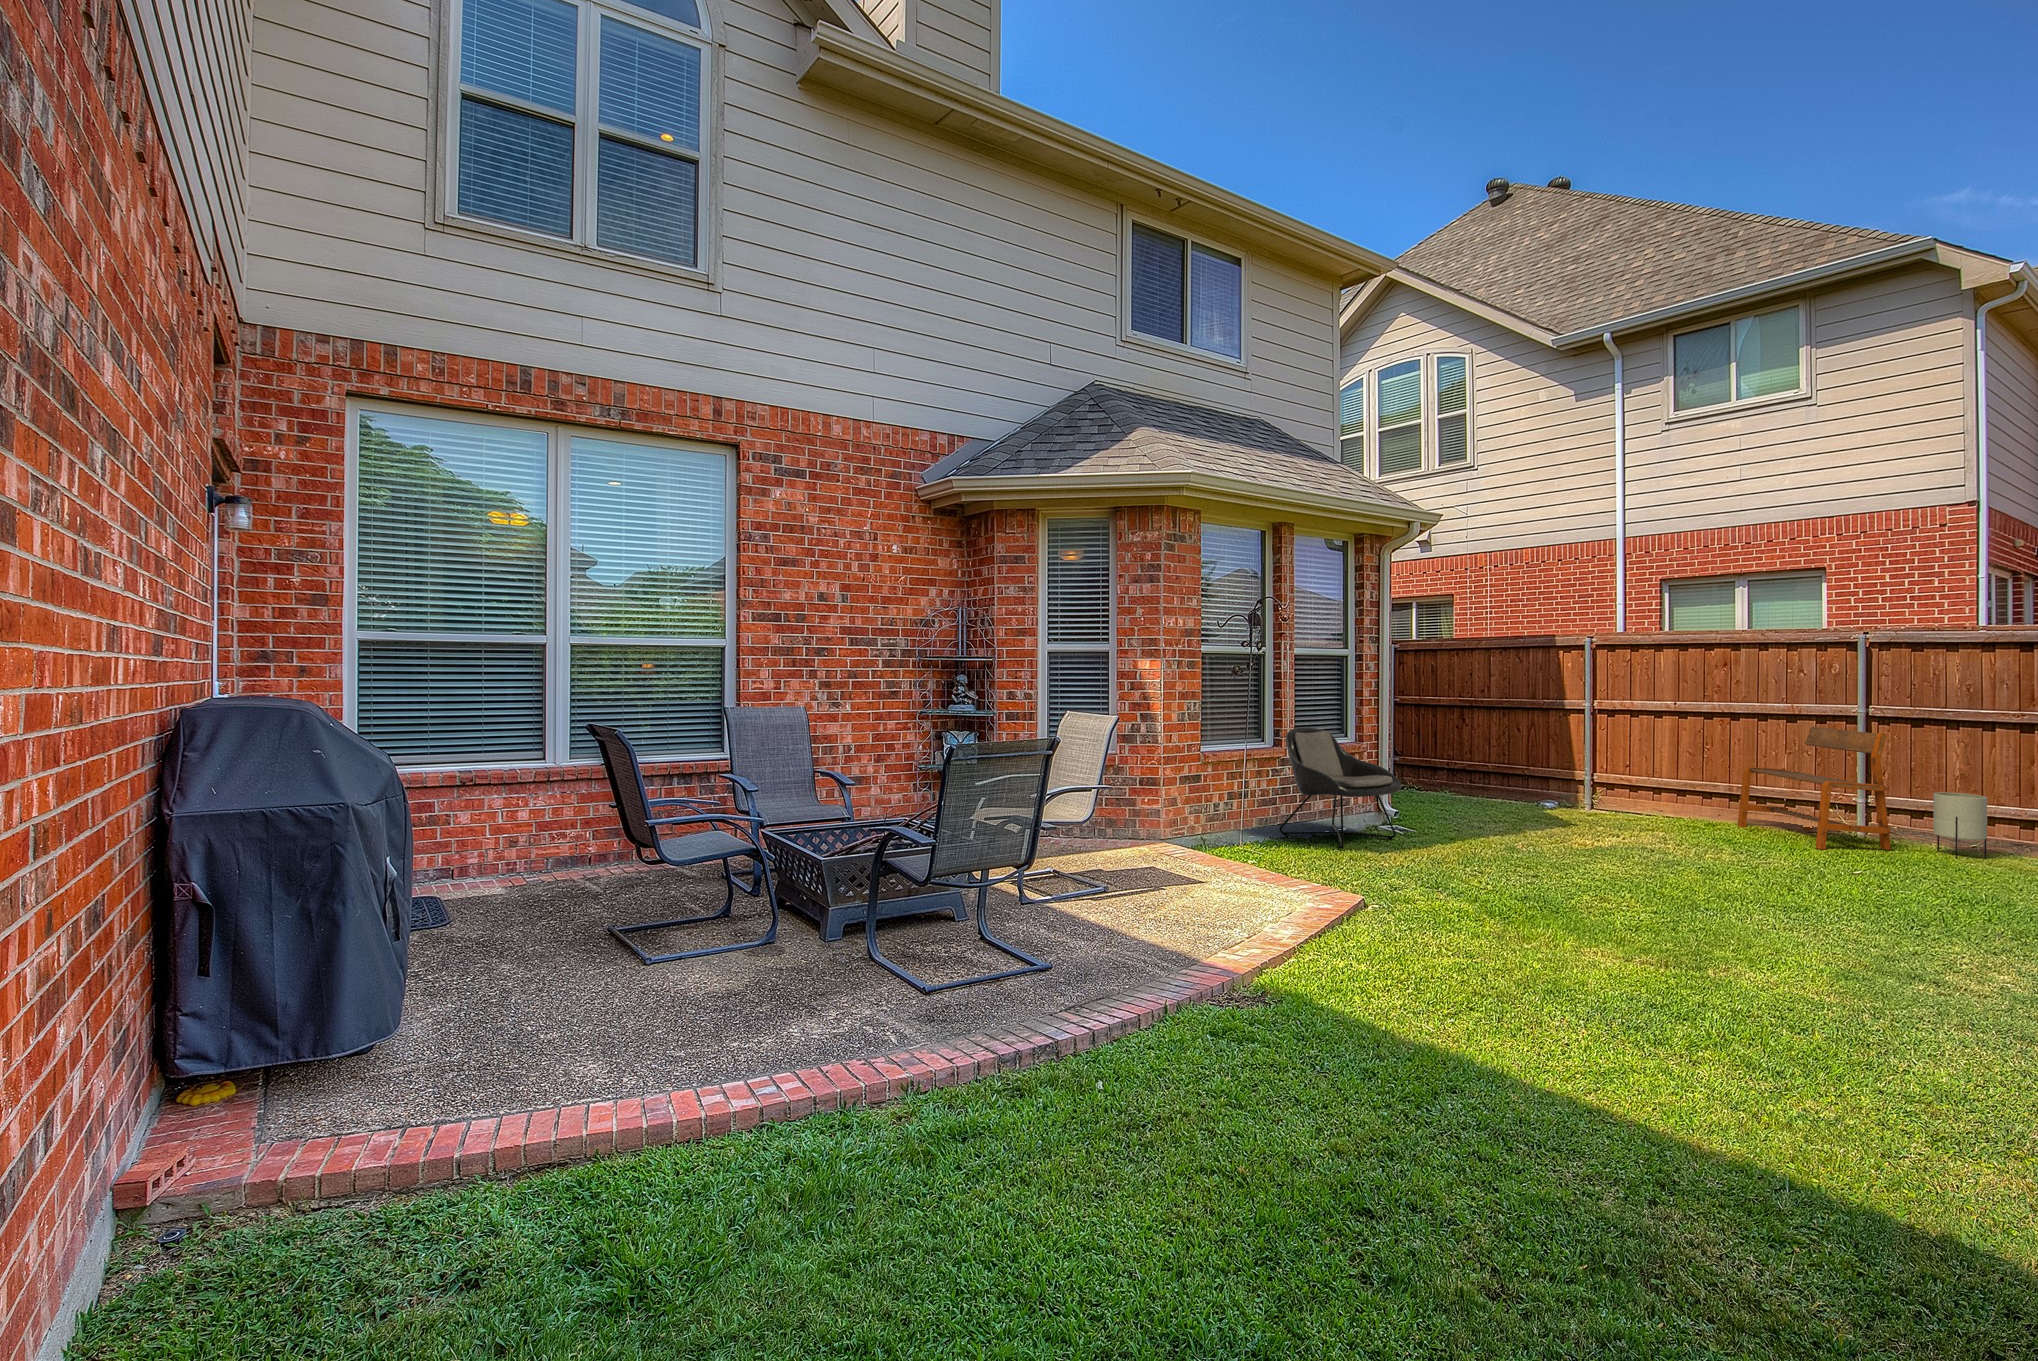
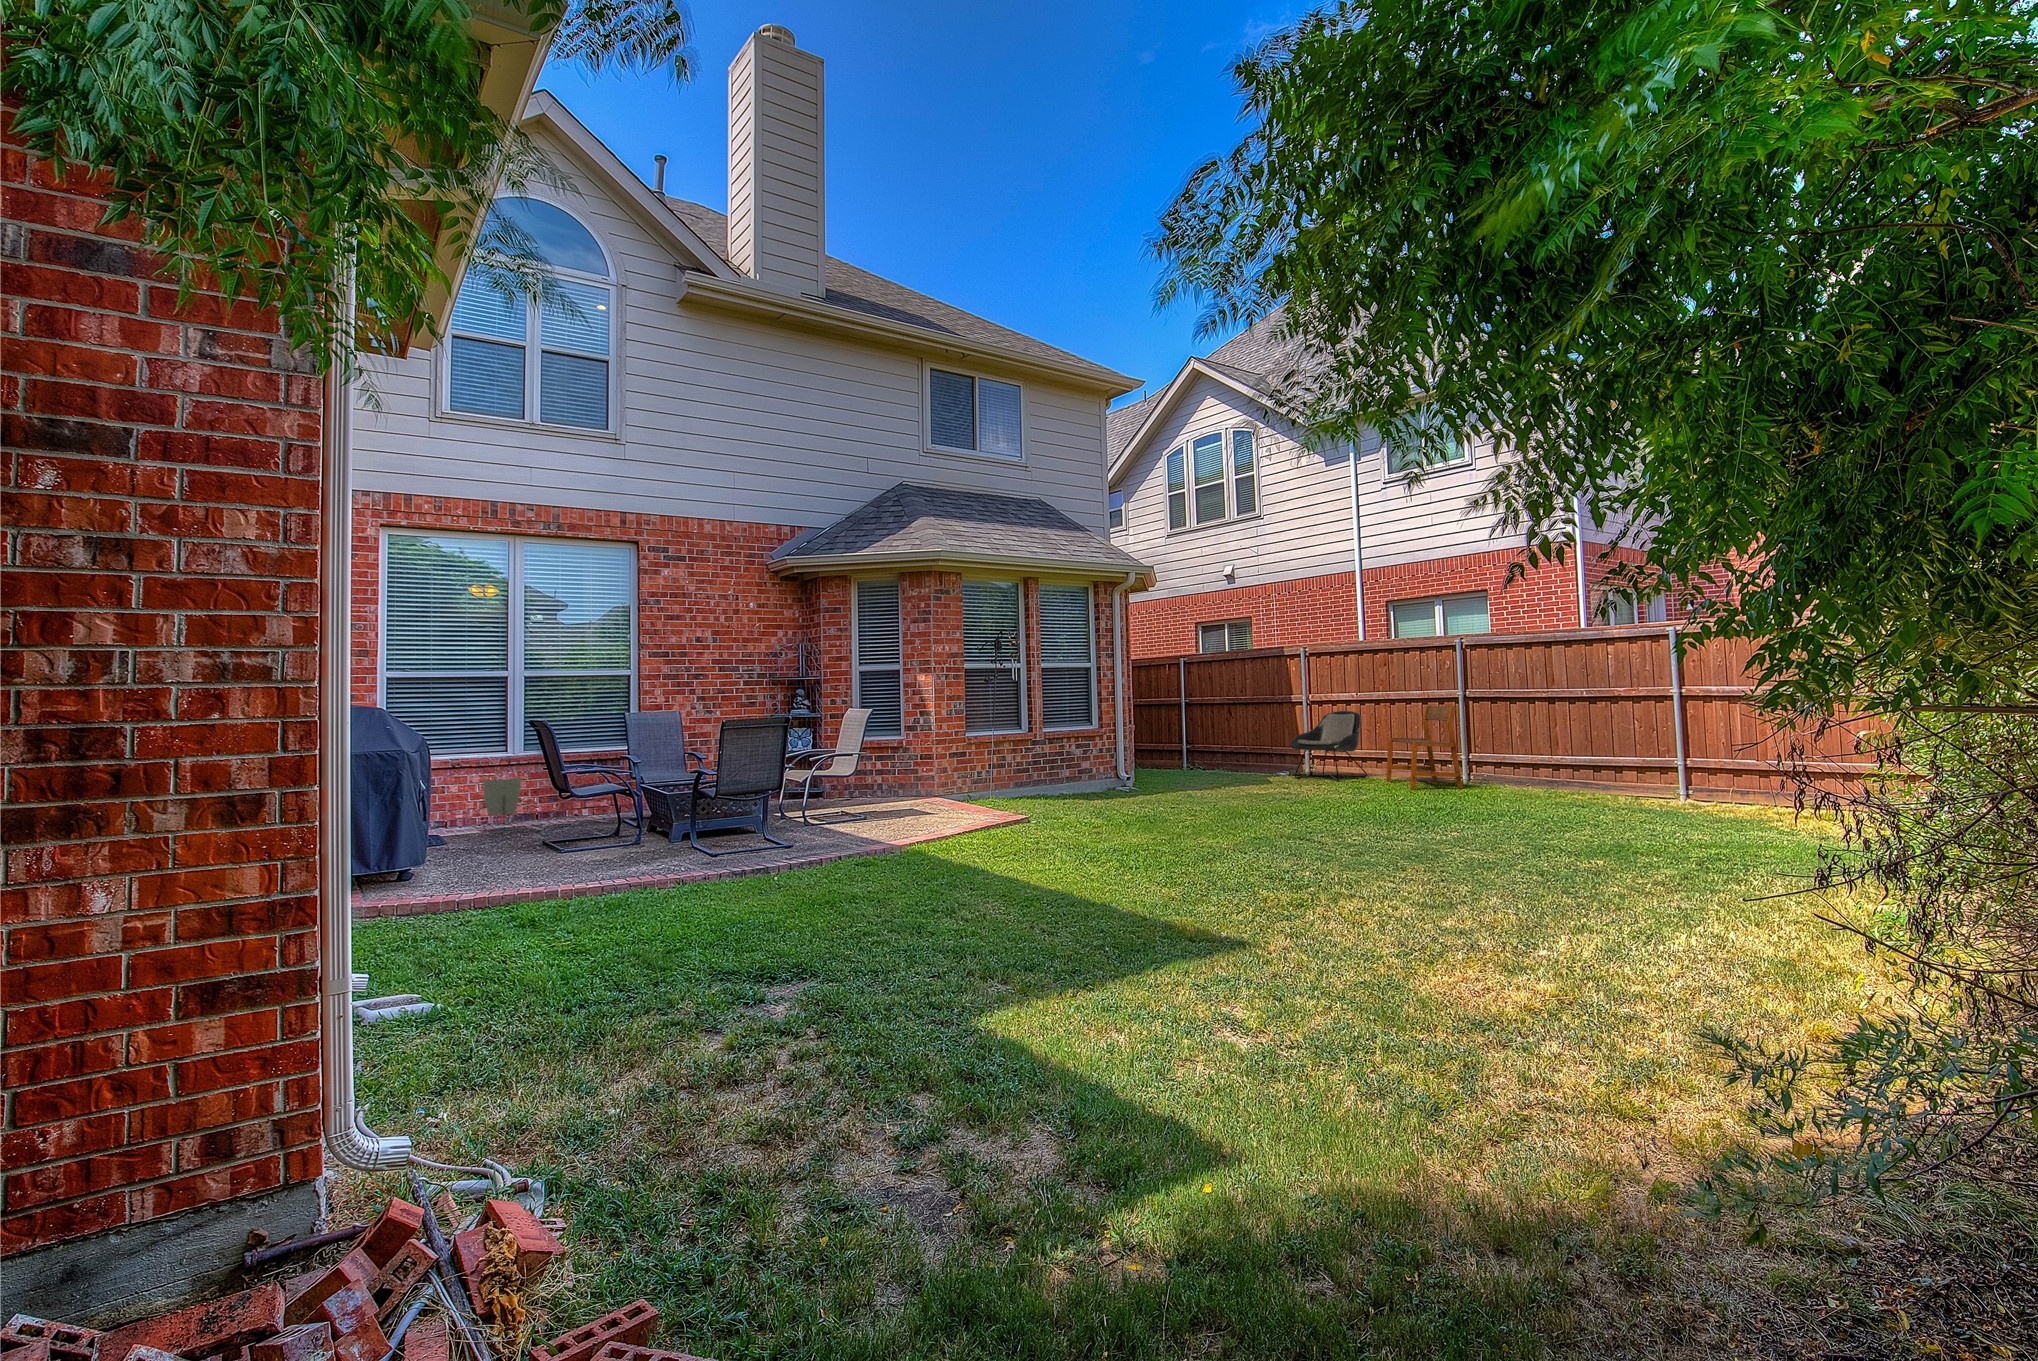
lounge chair: present [1280,727,1402,847] -> present [1291,711,1367,781]
planter: present [1933,792,1987,858] -> present [482,777,521,816]

